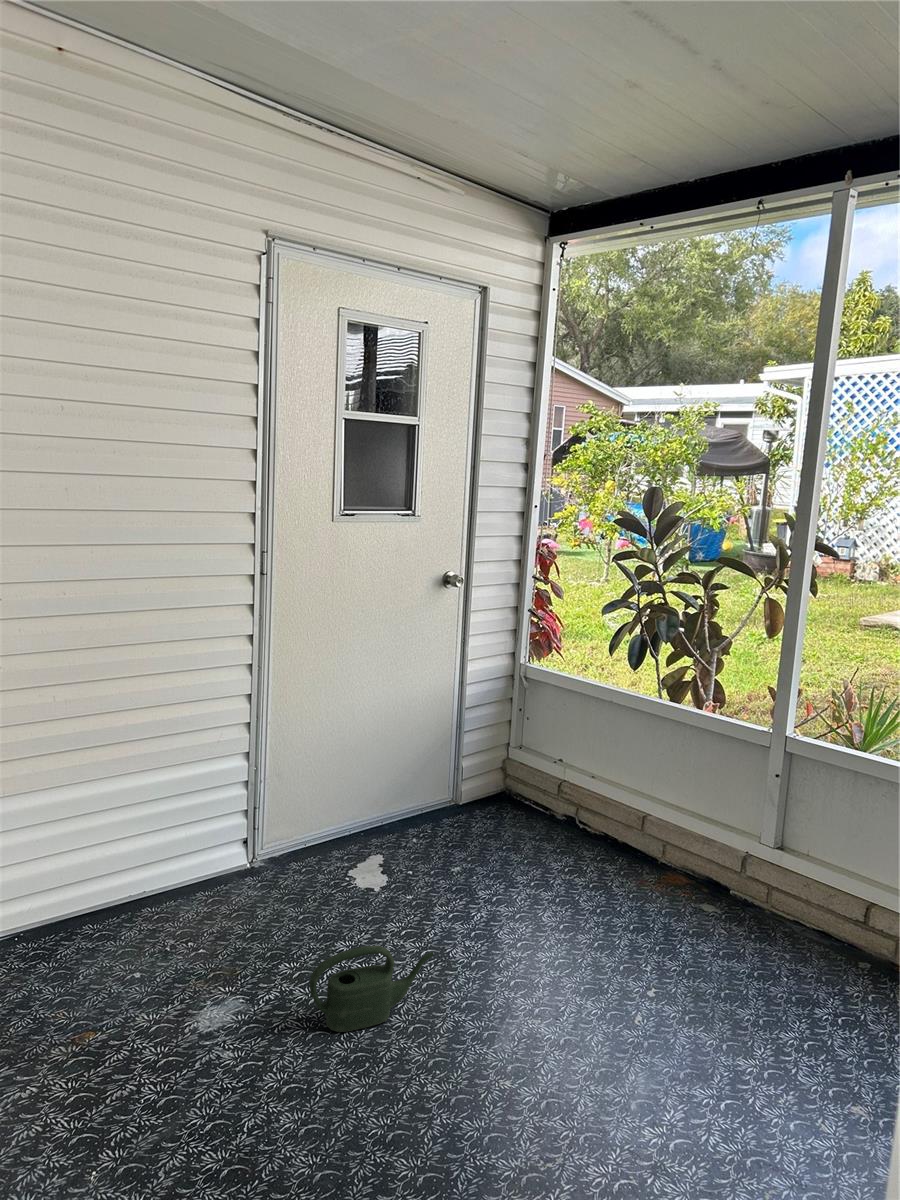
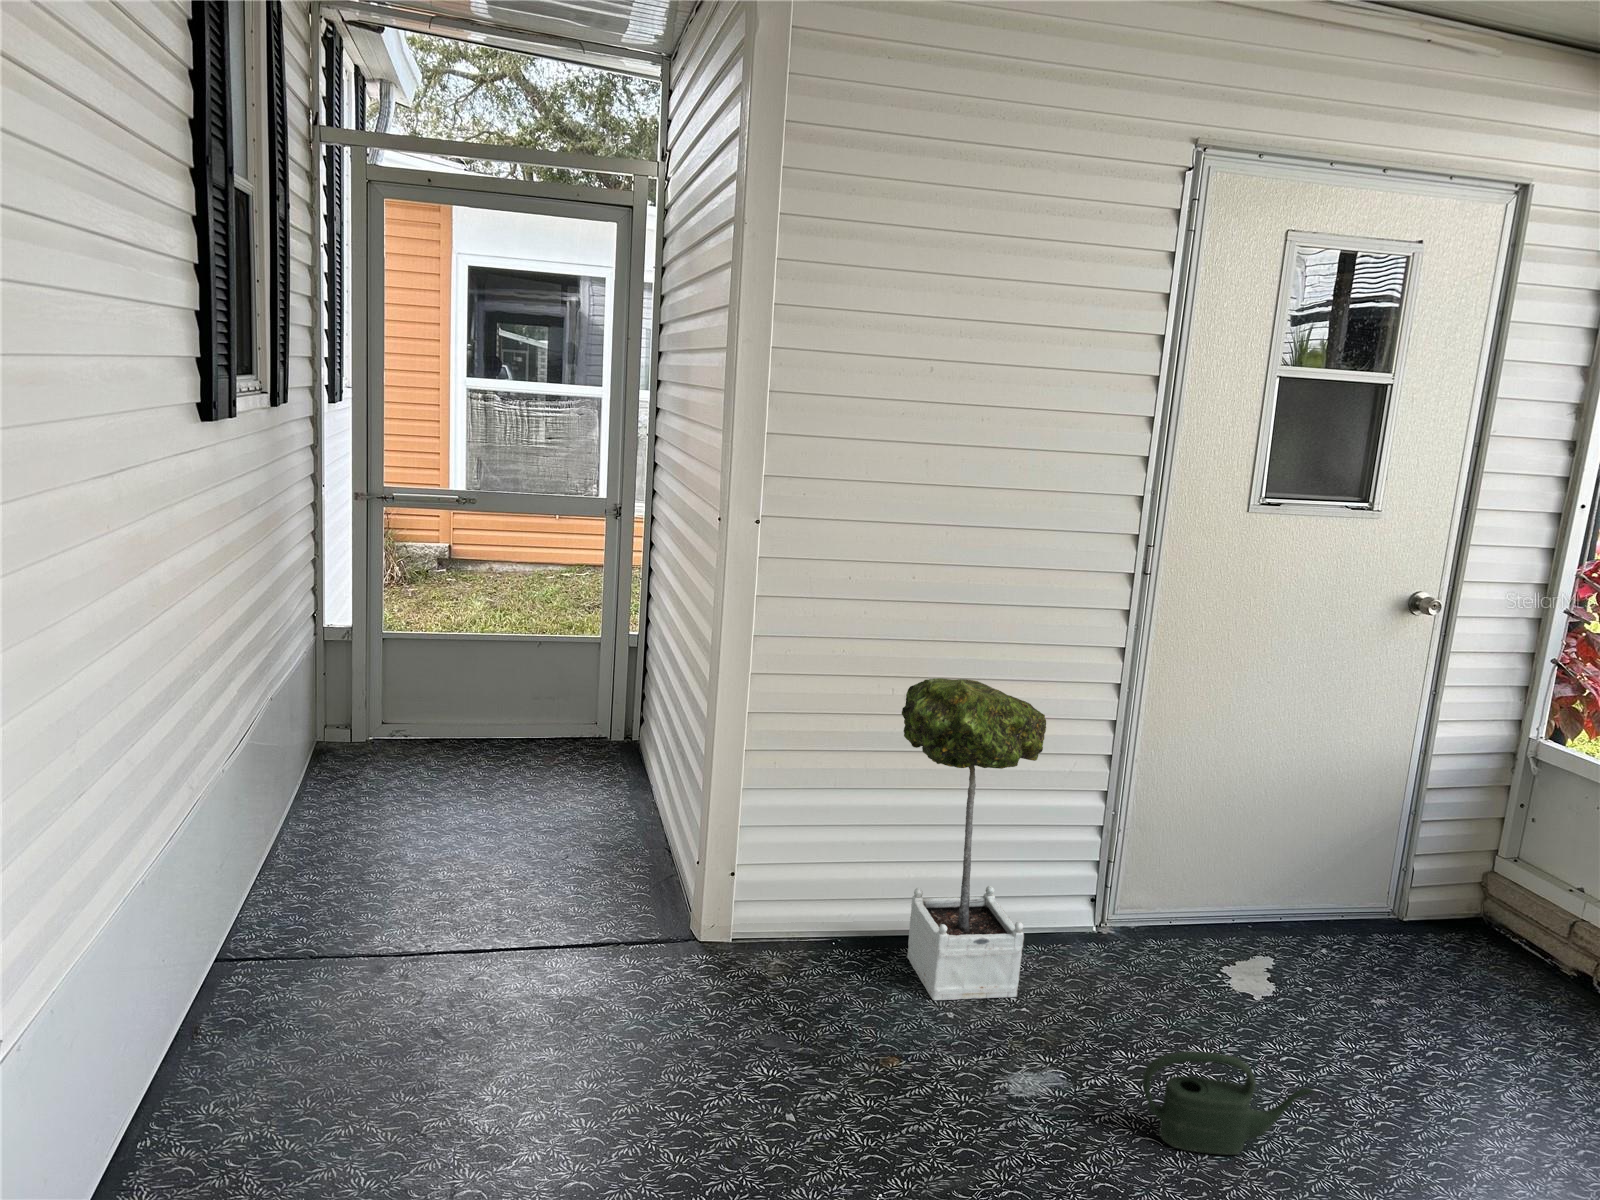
potted tree: none [63,679,197,966] -> present [902,678,1046,1000]

